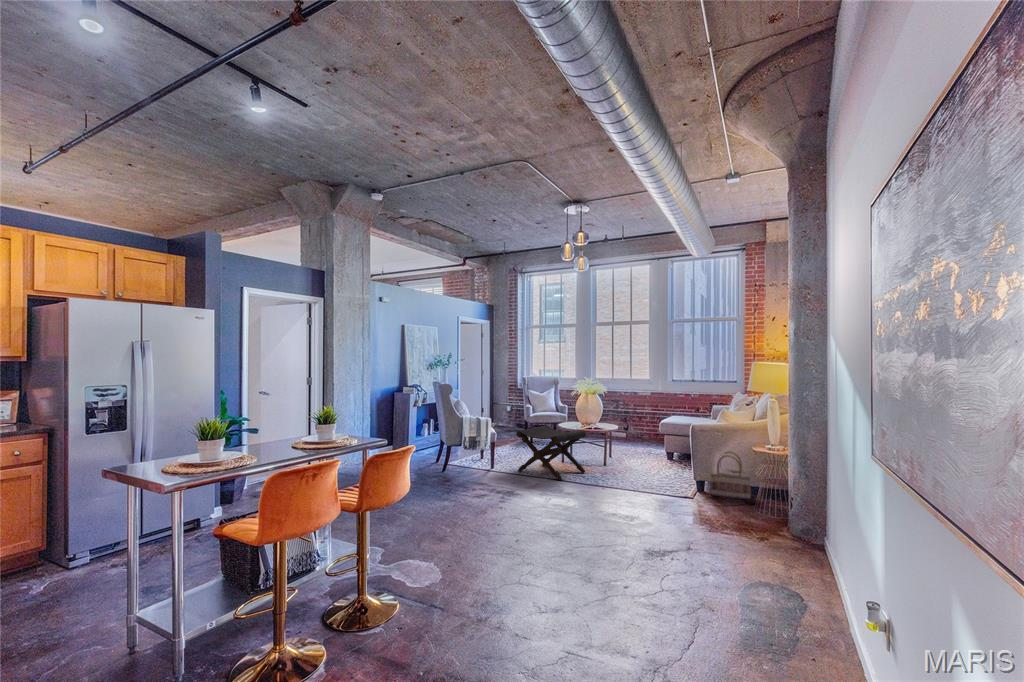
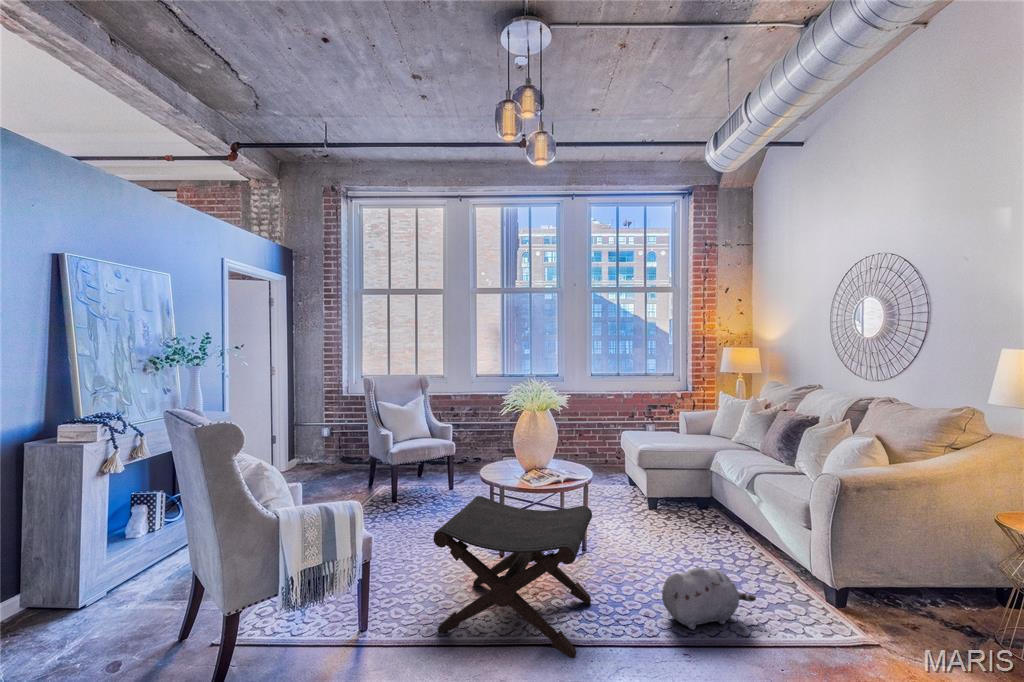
basket: present [710,452,751,499] -> none [883,532,996,640]
plush toy: none [606,458,649,483] -> present [662,568,756,630]

